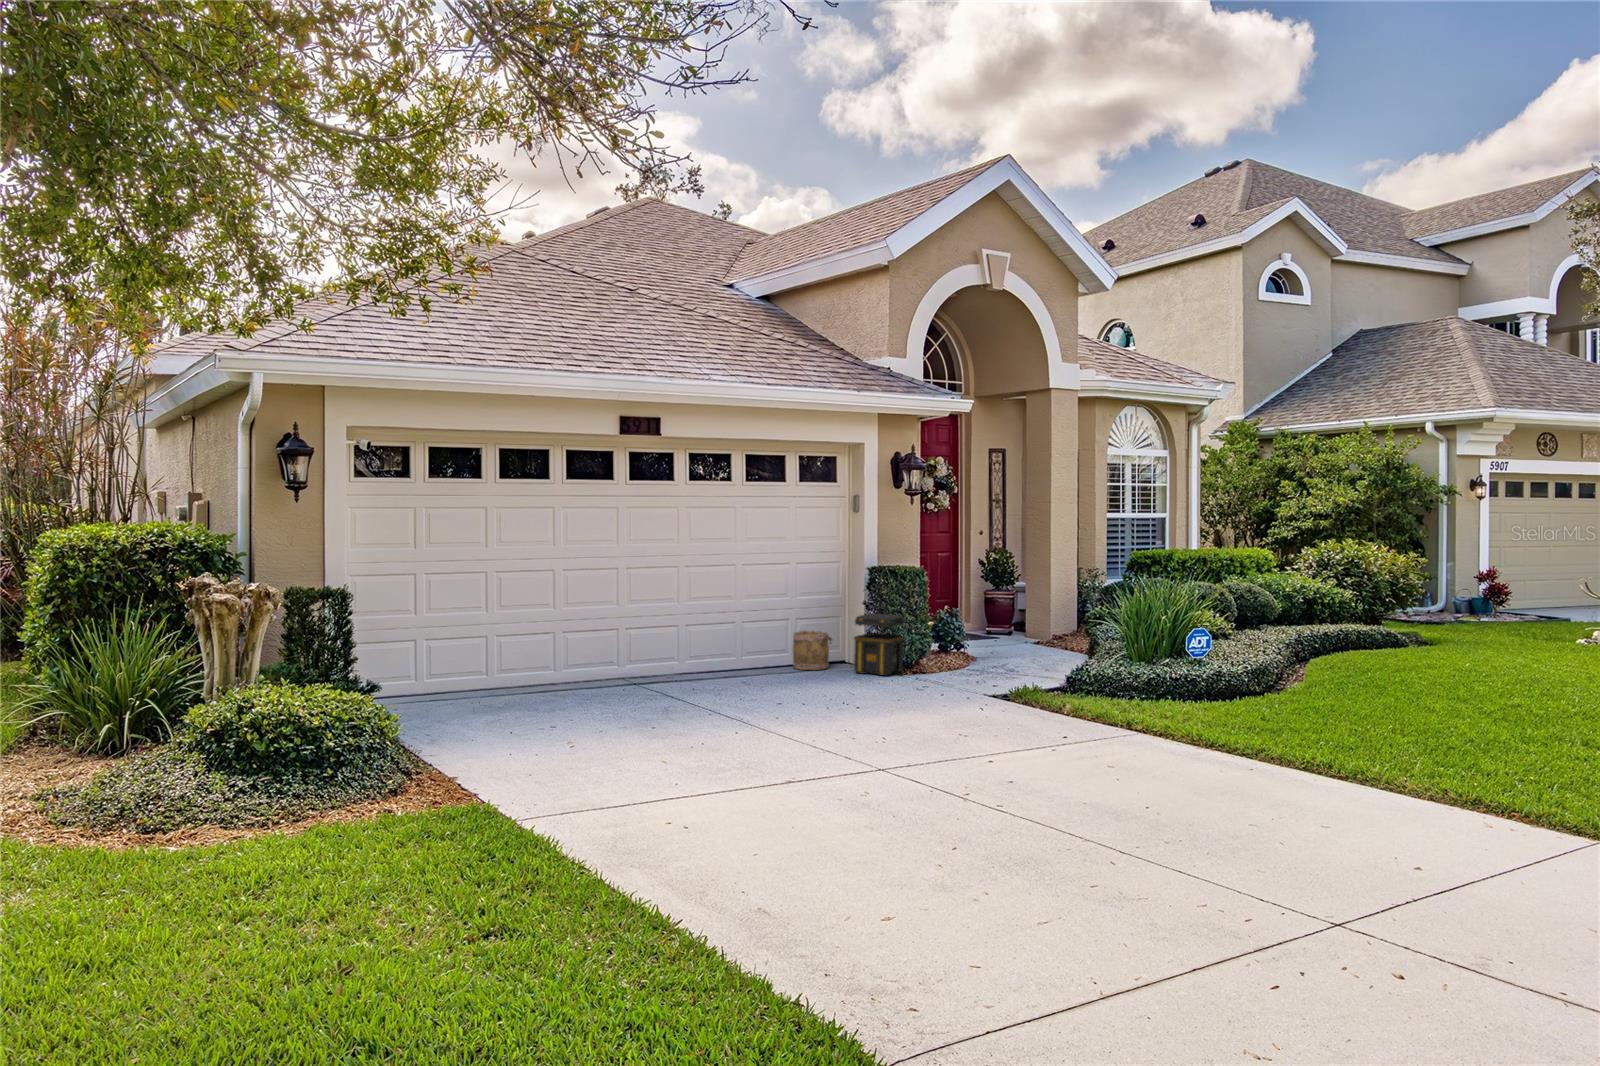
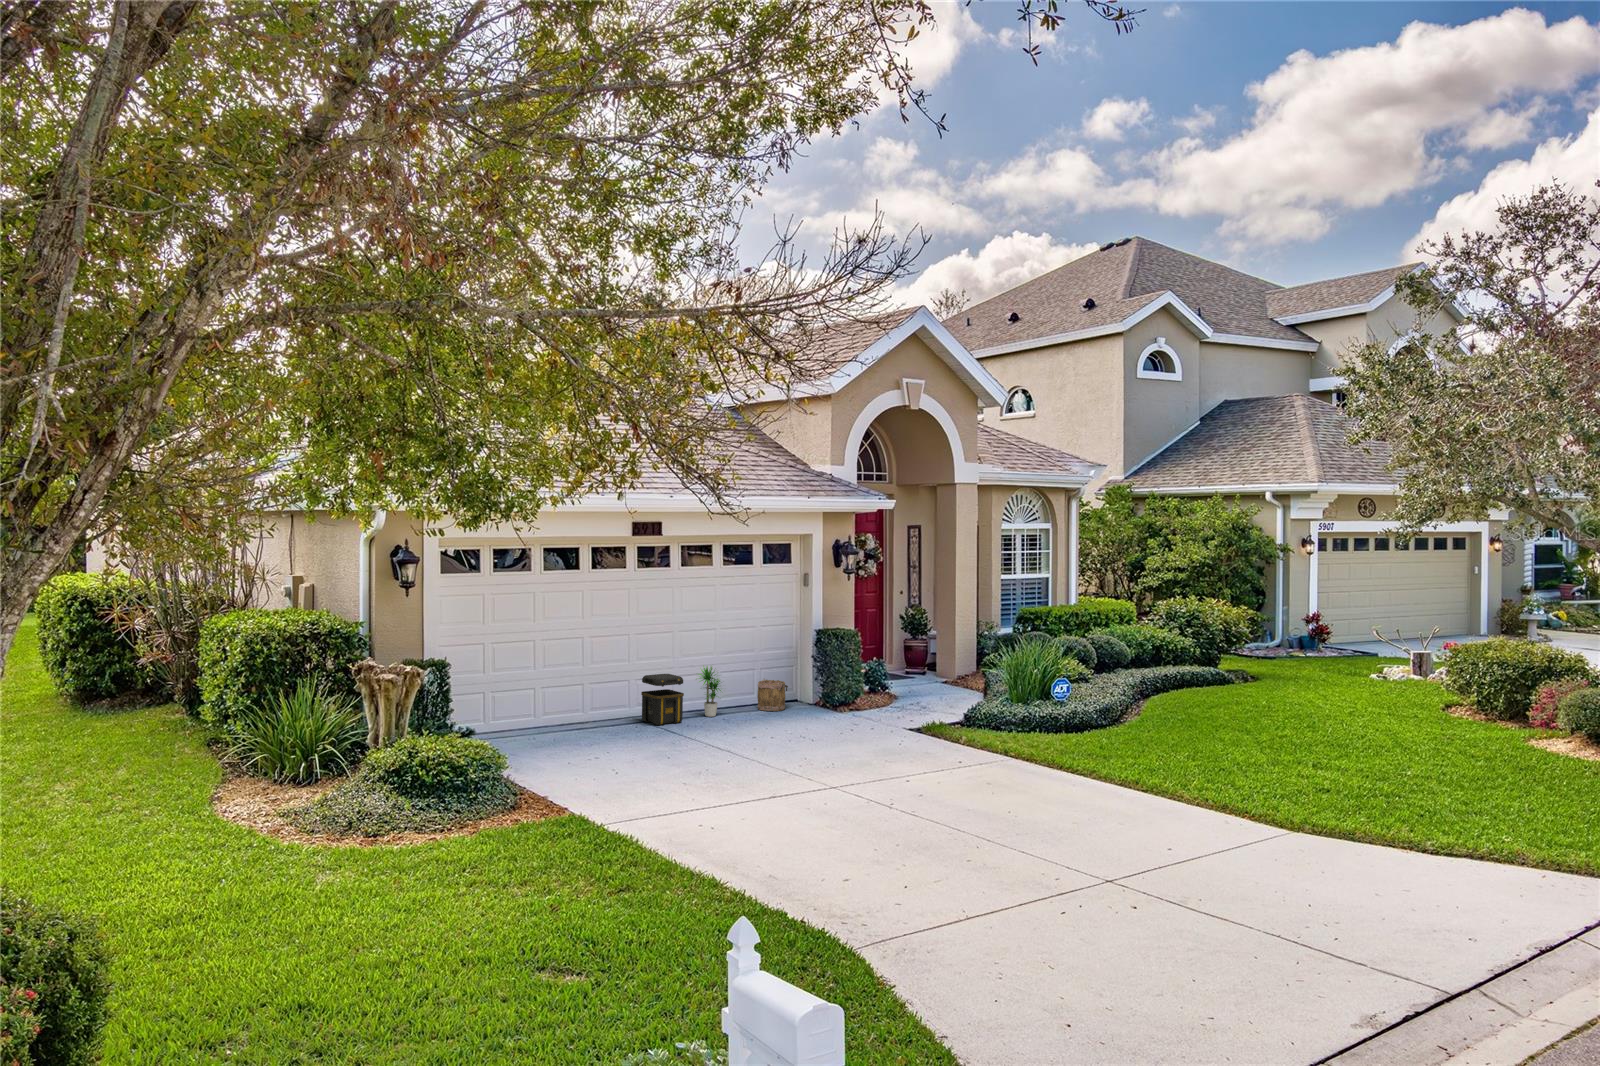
potted plant: none [706,606,750,676] -> present [699,666,721,717]
toolbox: present [854,614,905,676] -> present [641,674,684,725]

